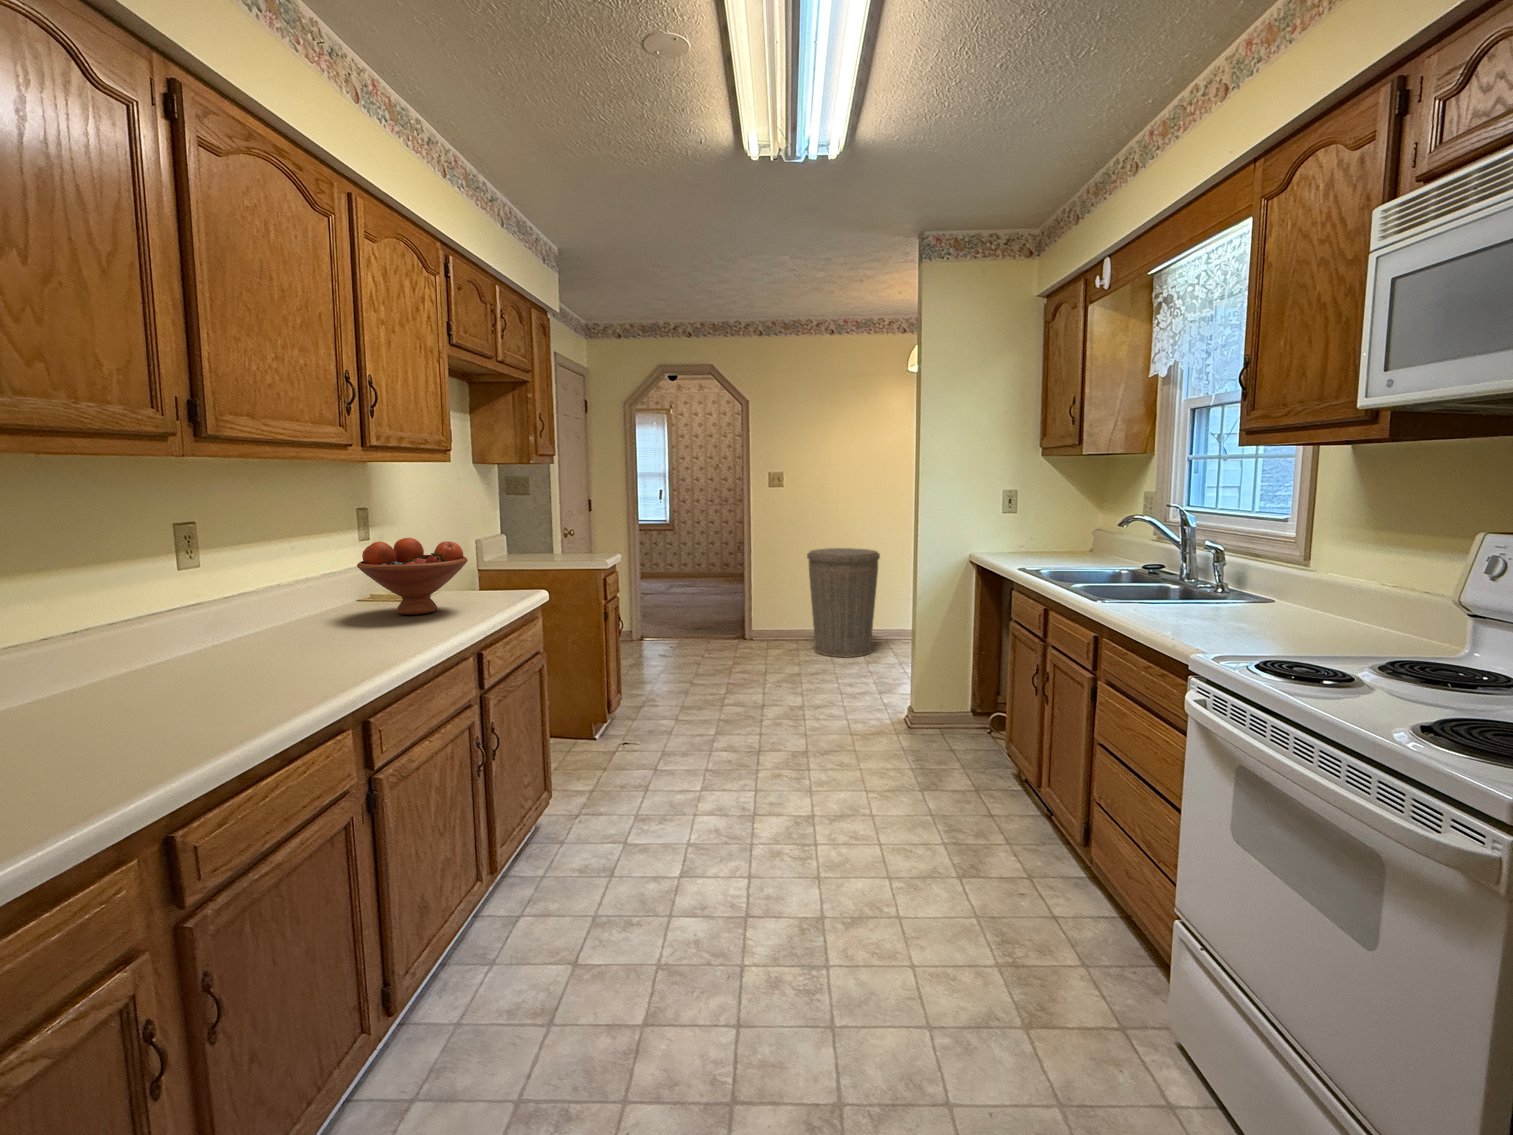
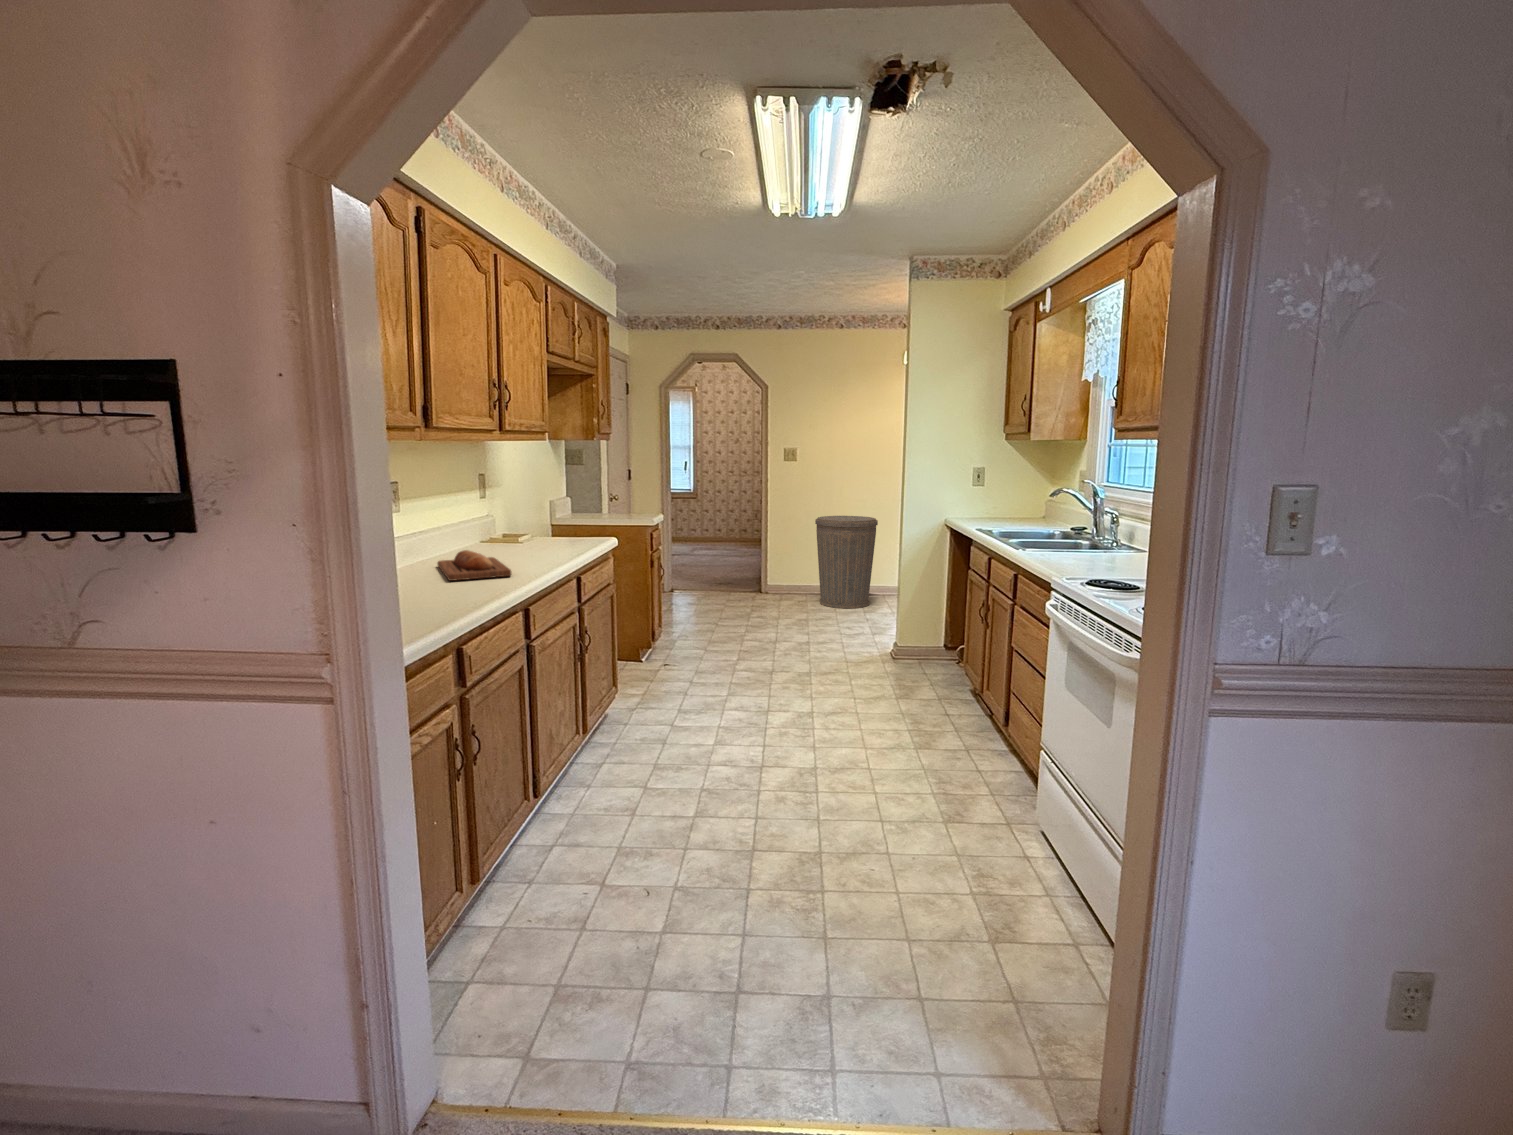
fruit bowl: present [357,538,468,615] -> none [493,497,567,551]
bread loaf: none [232,623,347,681] -> present [437,550,511,581]

